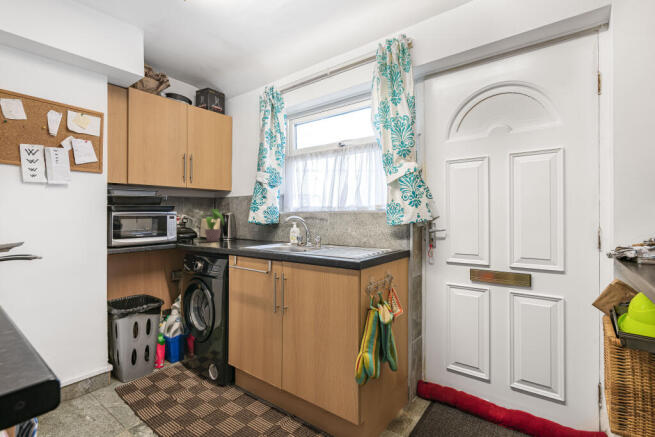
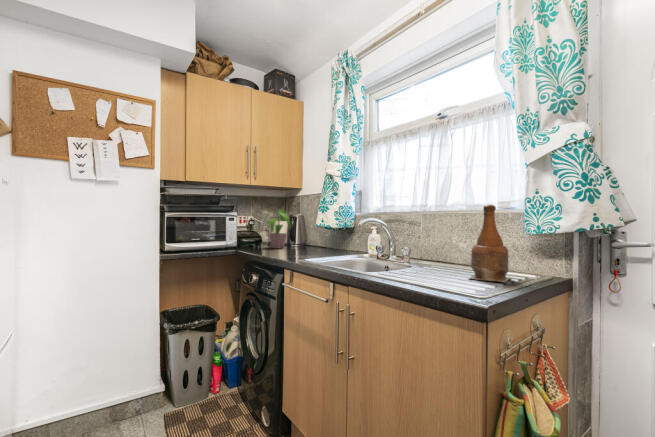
bottle: none [355,208,380,253] -> present [468,205,511,282]

